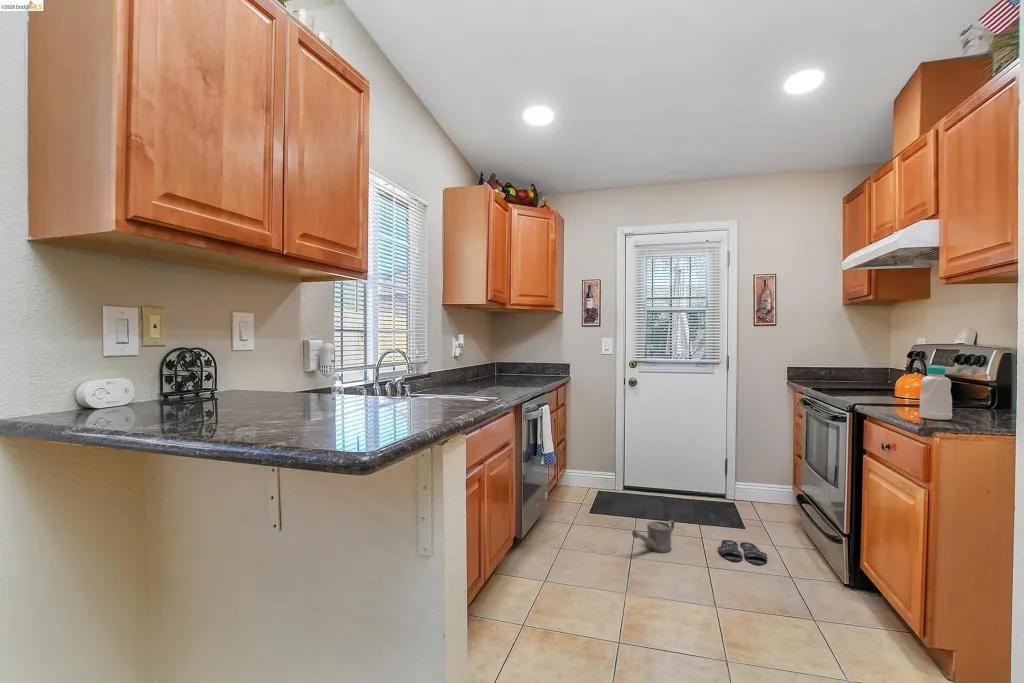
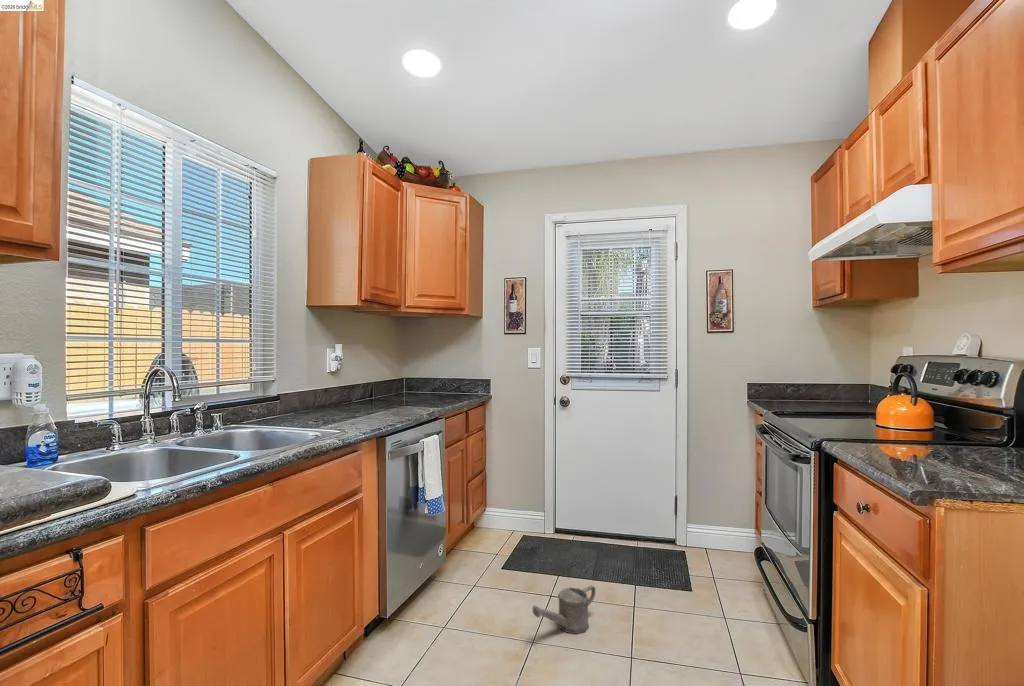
bottle: present [919,366,952,420] -> none [912,391,963,474]
slippers: present [718,540,767,565] -> none [649,610,711,654]

